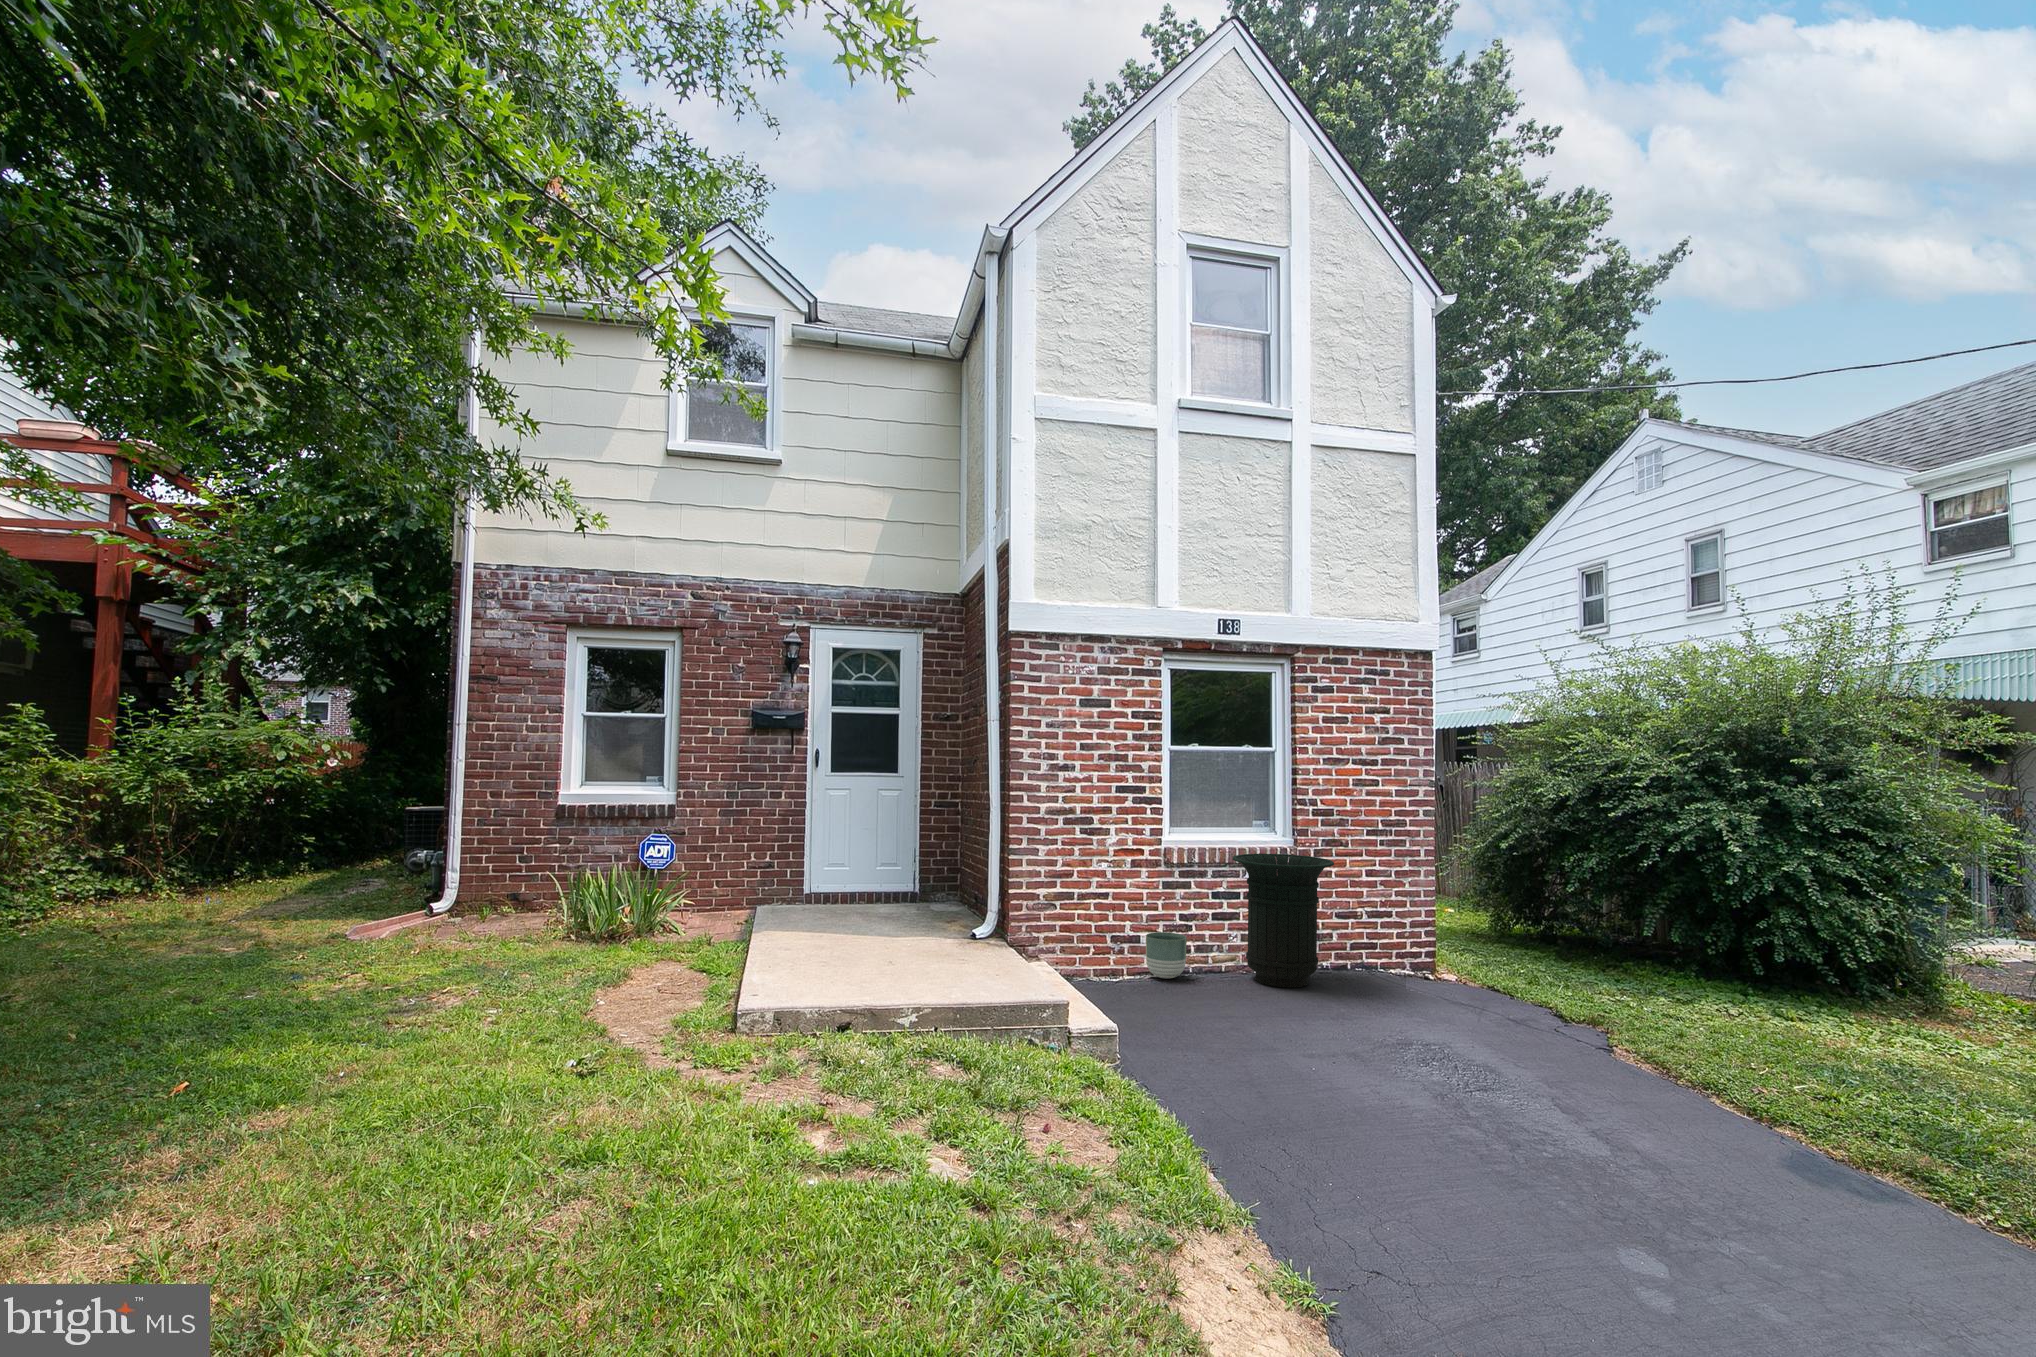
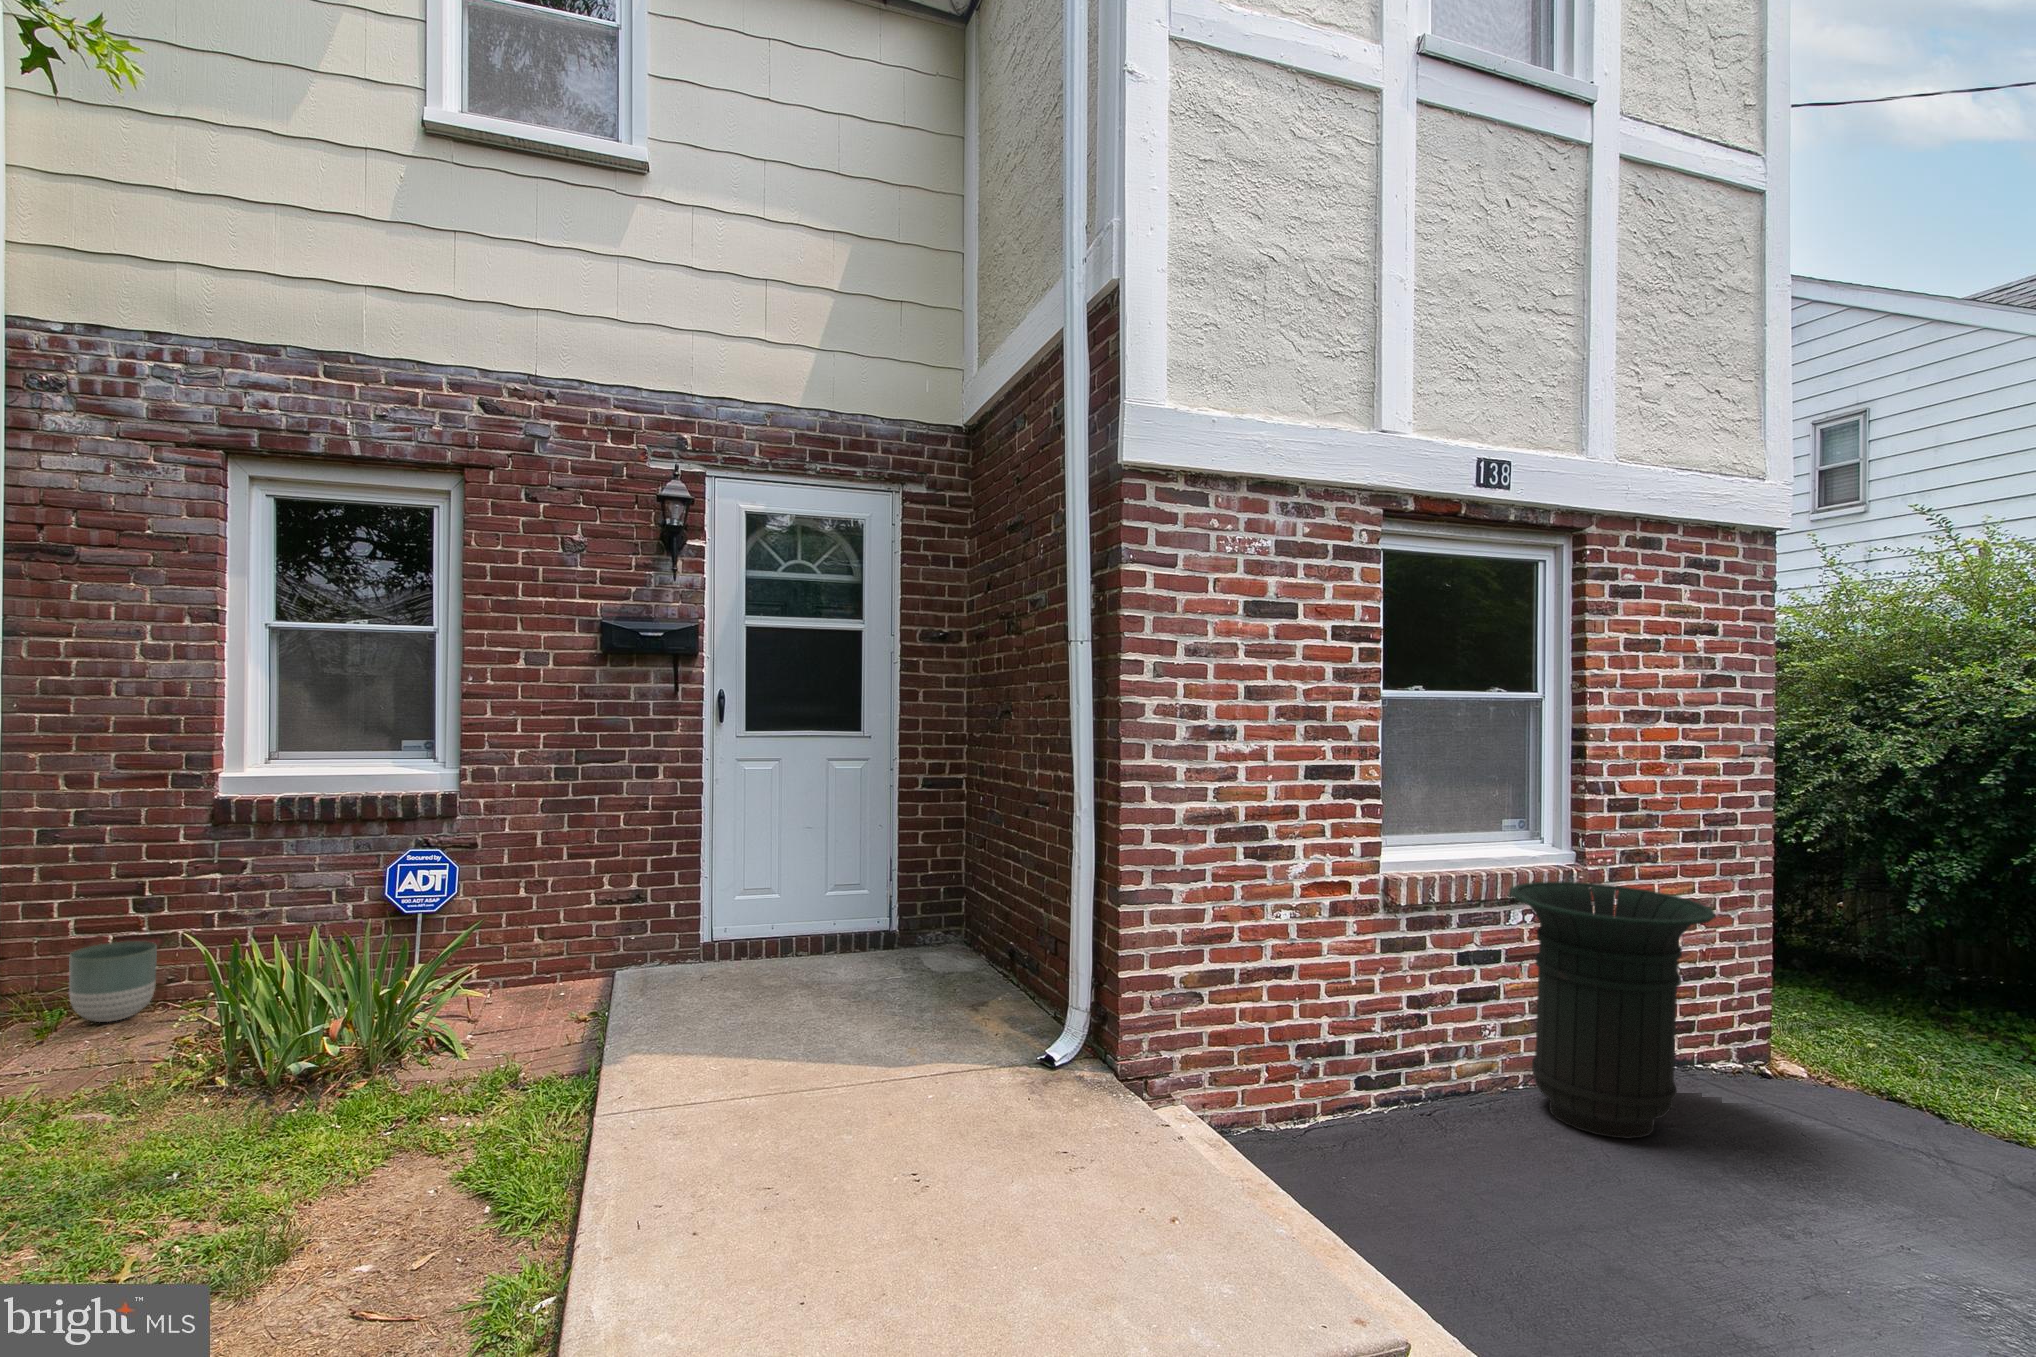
planter: present [1146,932,1187,979] -> present [69,941,157,1022]

